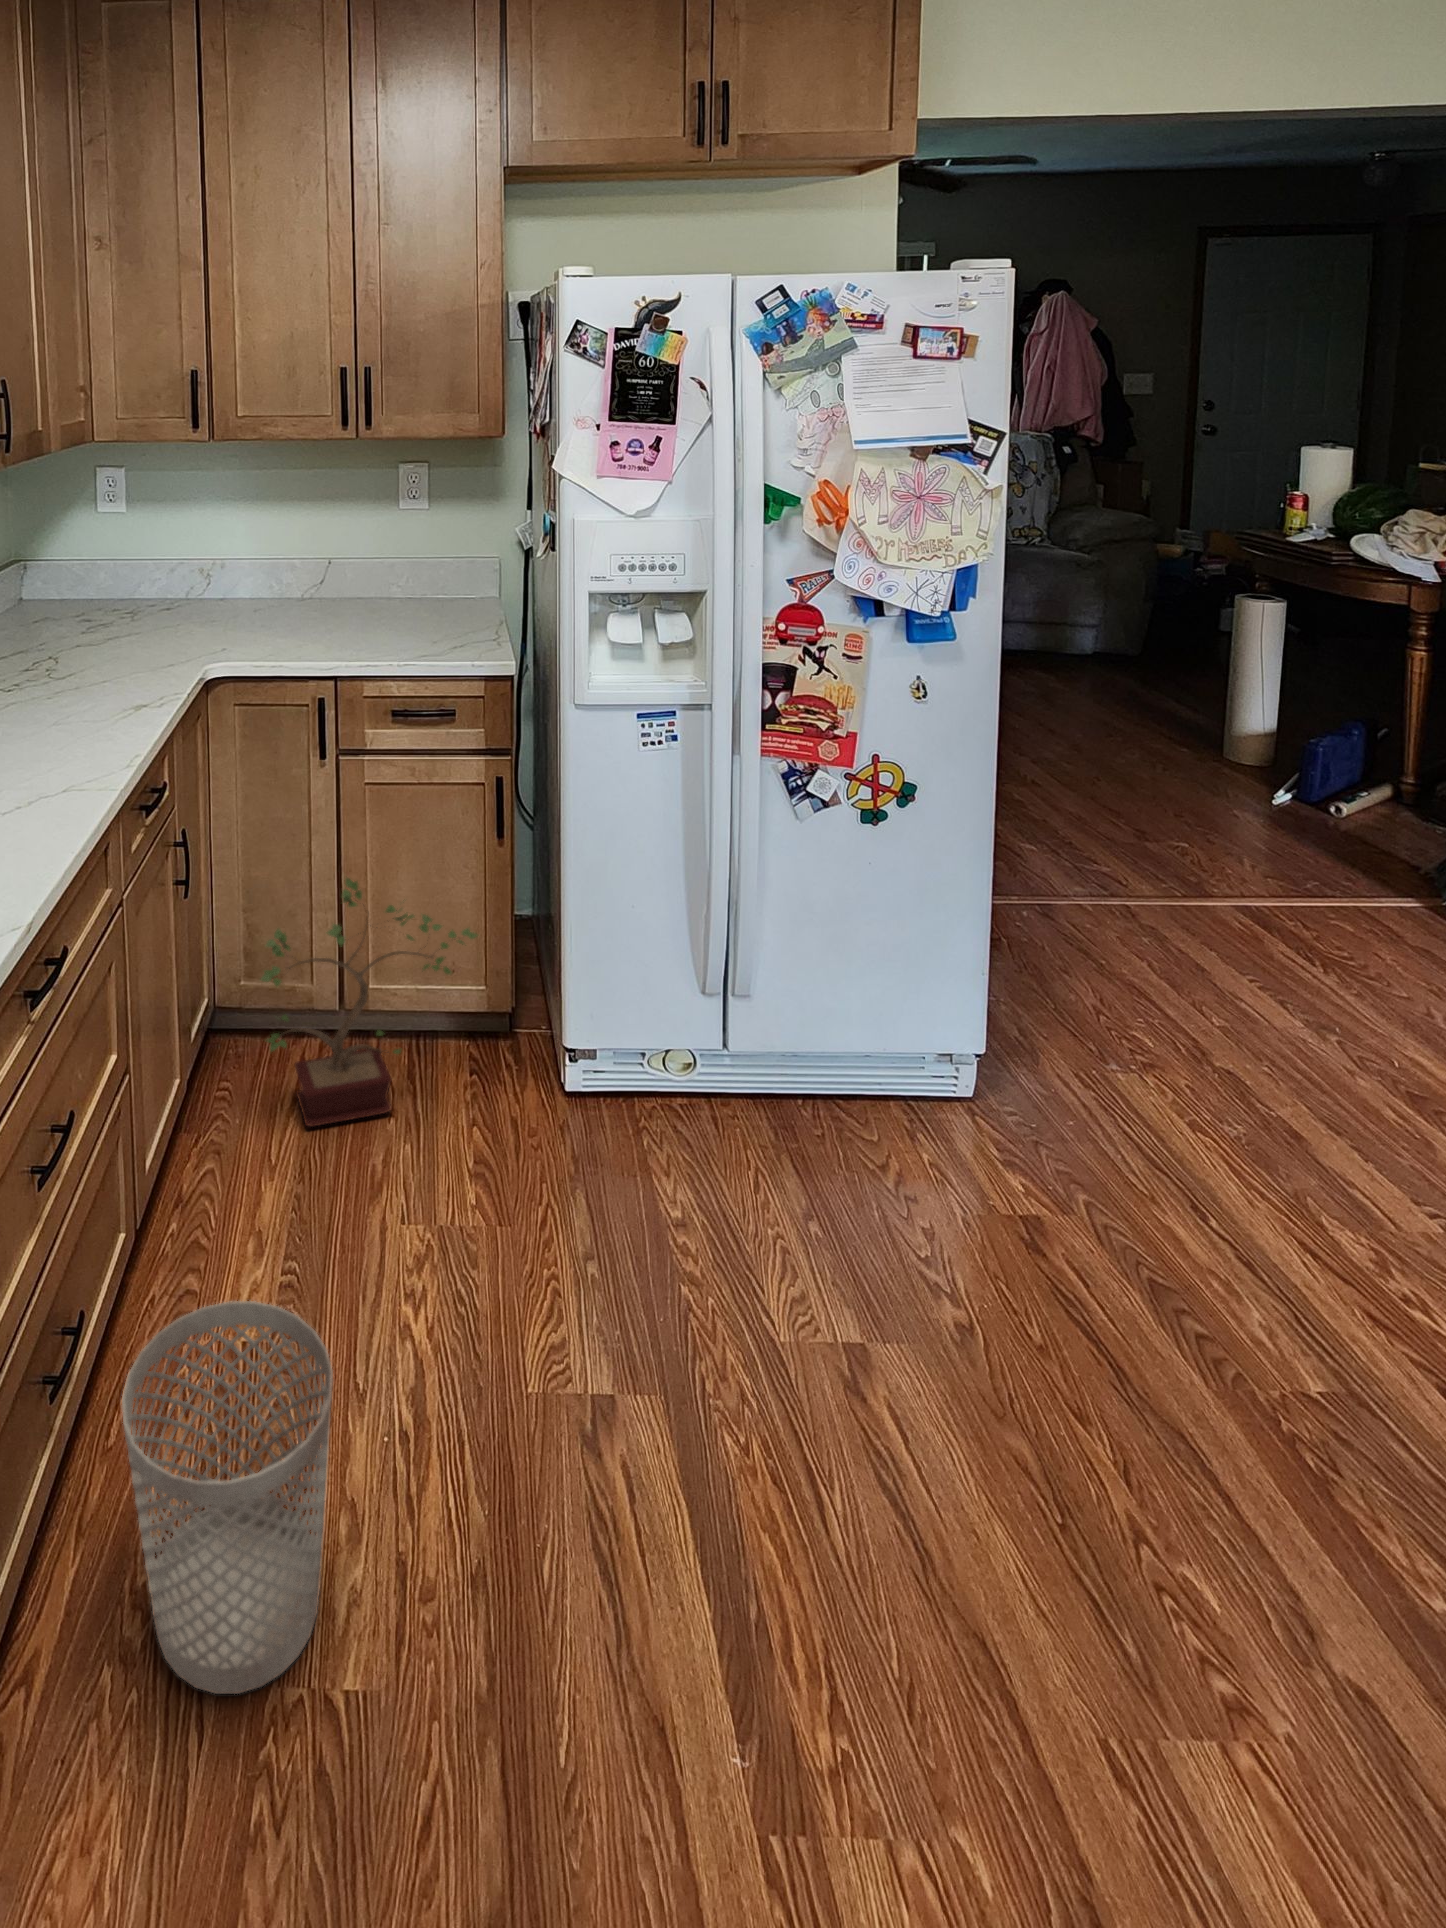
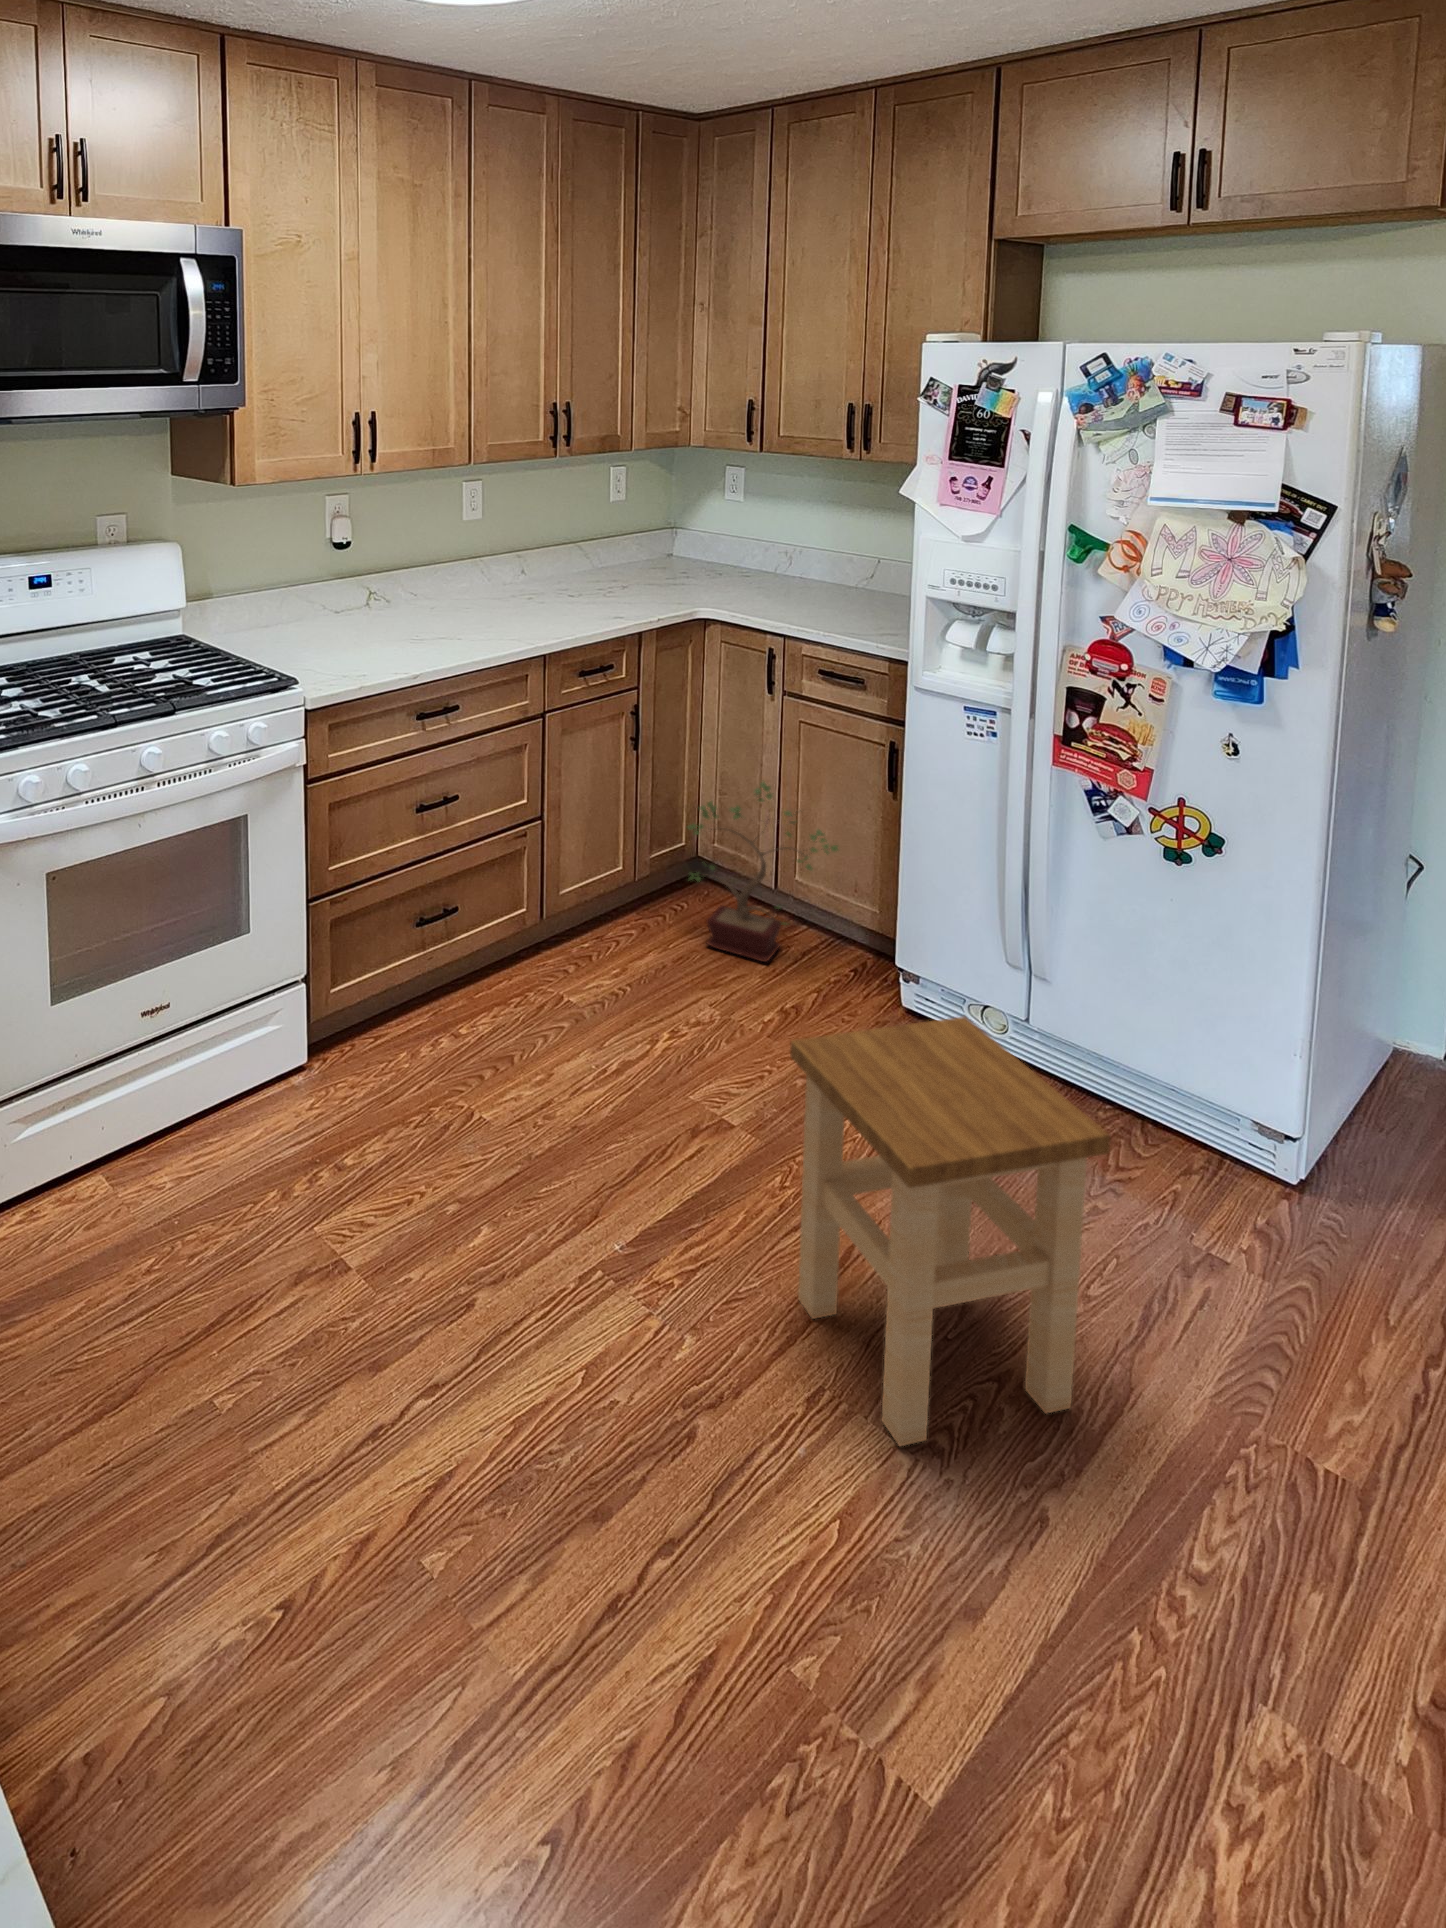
stool: none [934,1114,1291,1747] -> present [790,1017,1111,1446]
wastebasket: present [122,1301,333,1694] -> none [411,914,523,1096]

